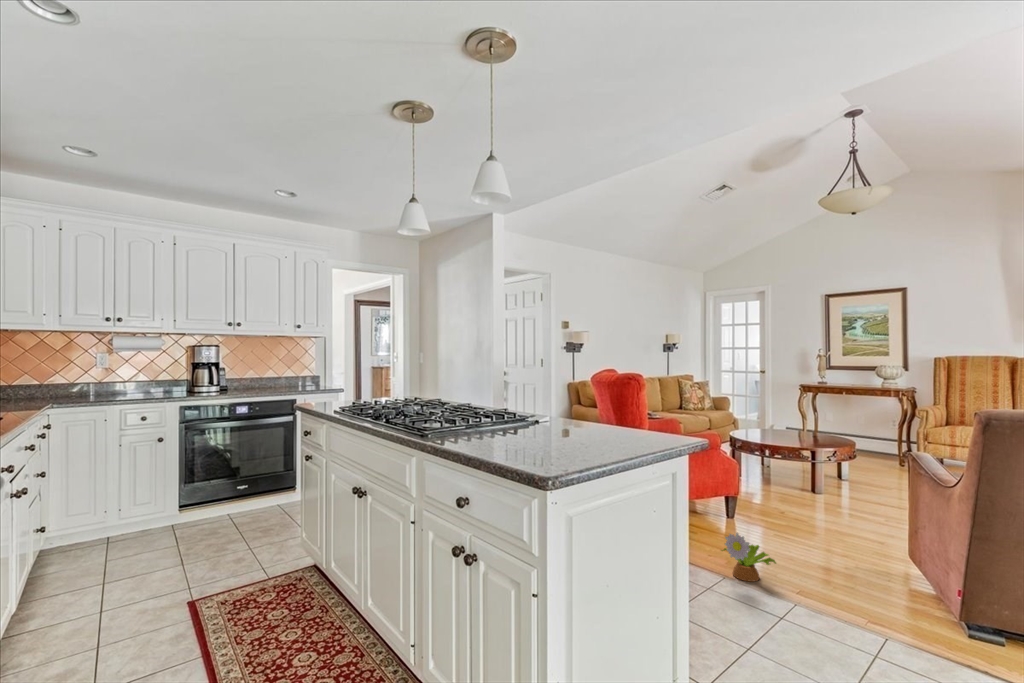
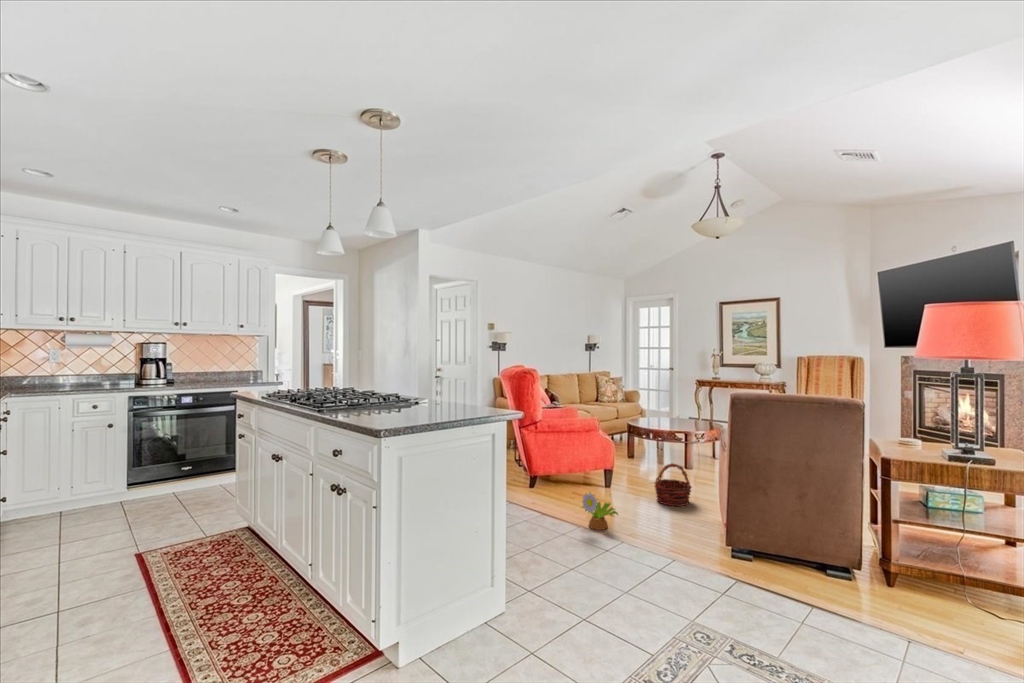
basket: none [798,492,852,548] -> present [654,464,692,506]

